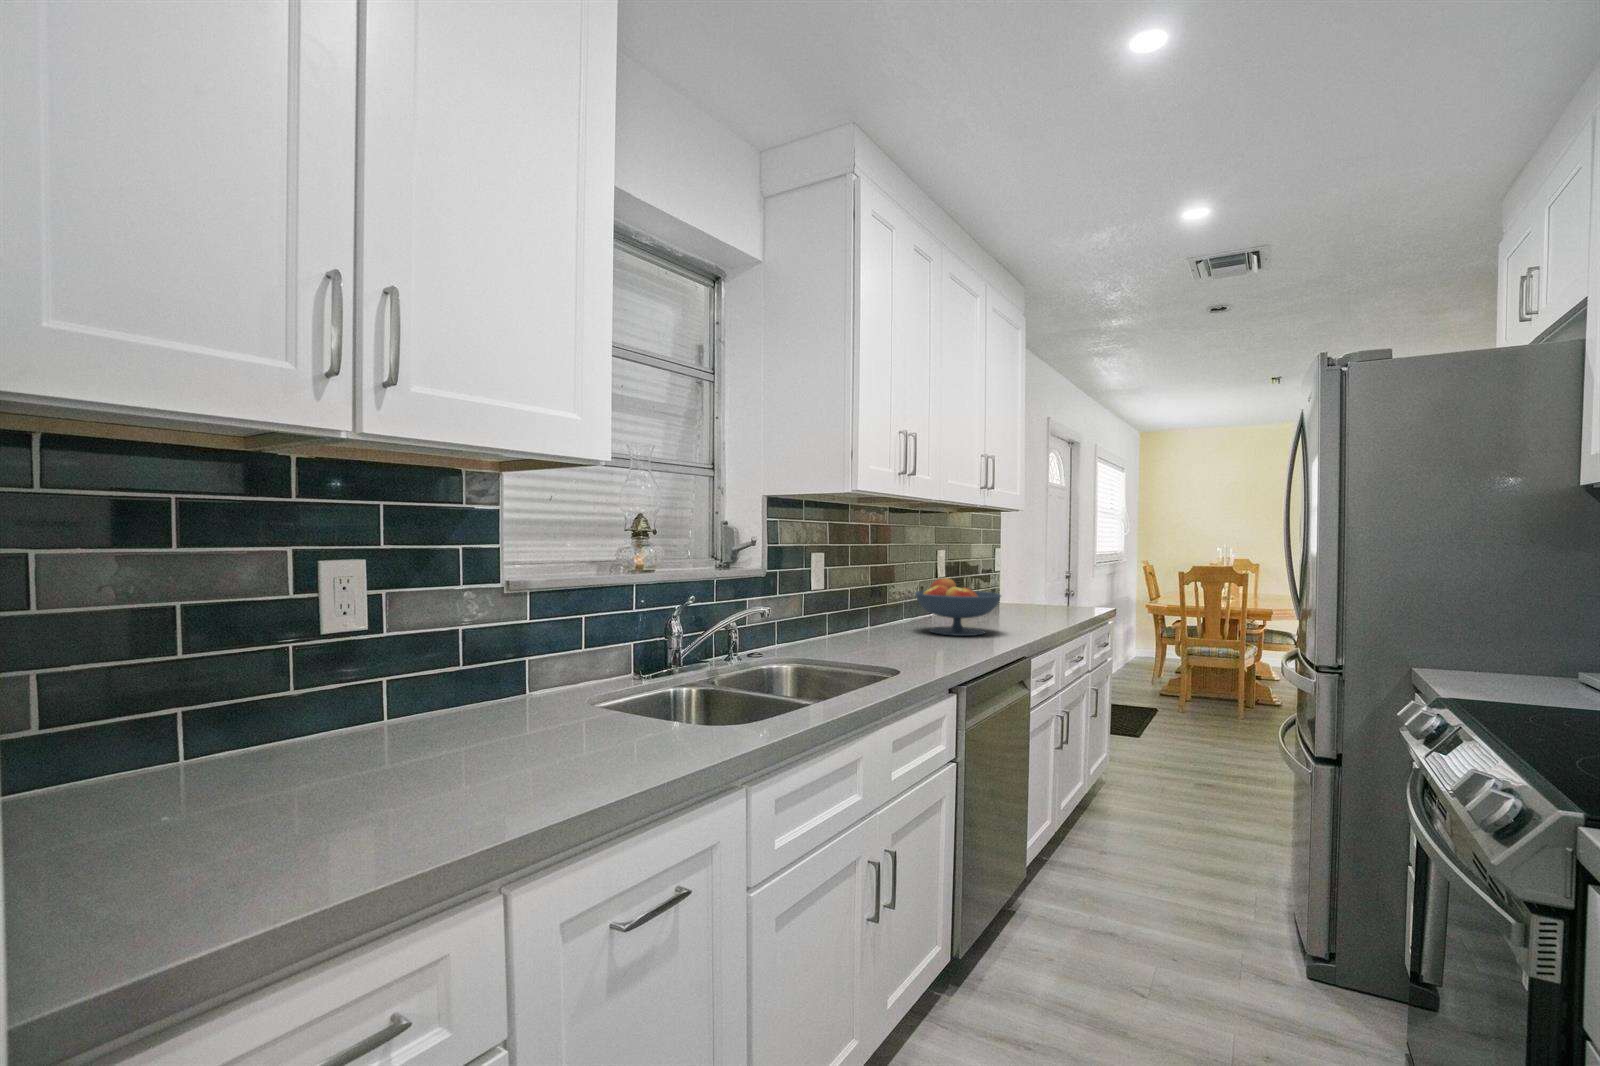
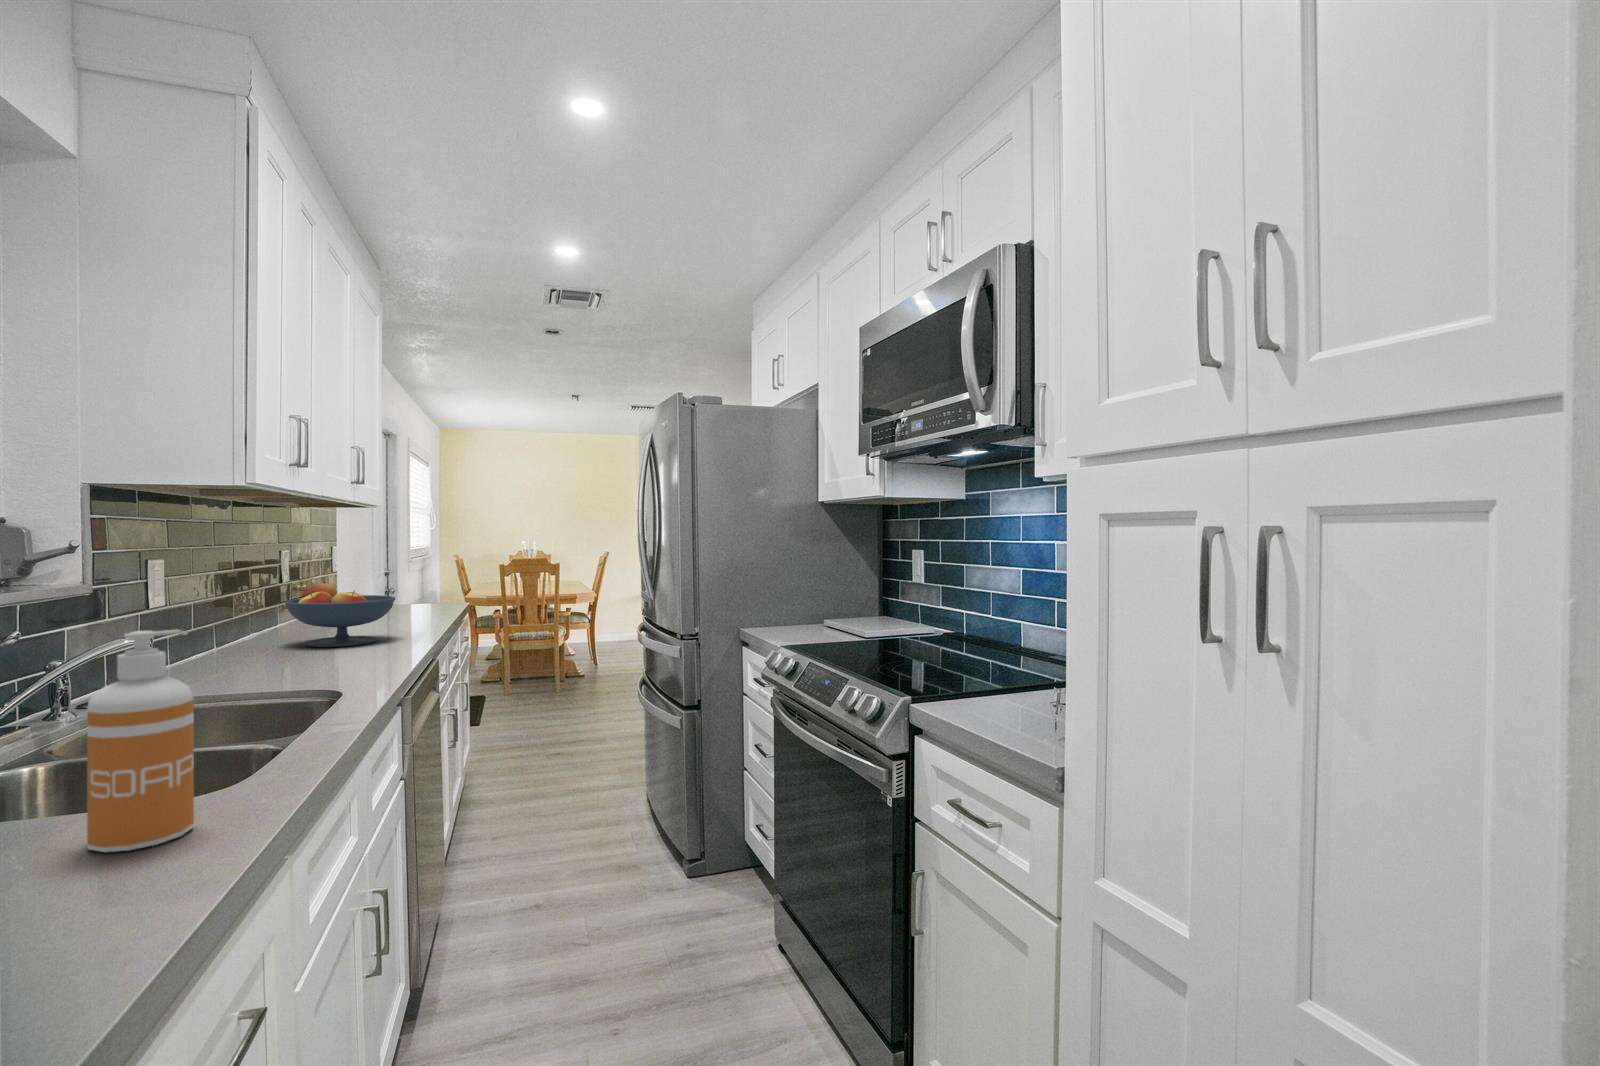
soap dispenser: none [621,599,683,759] -> present [87,630,194,852]

